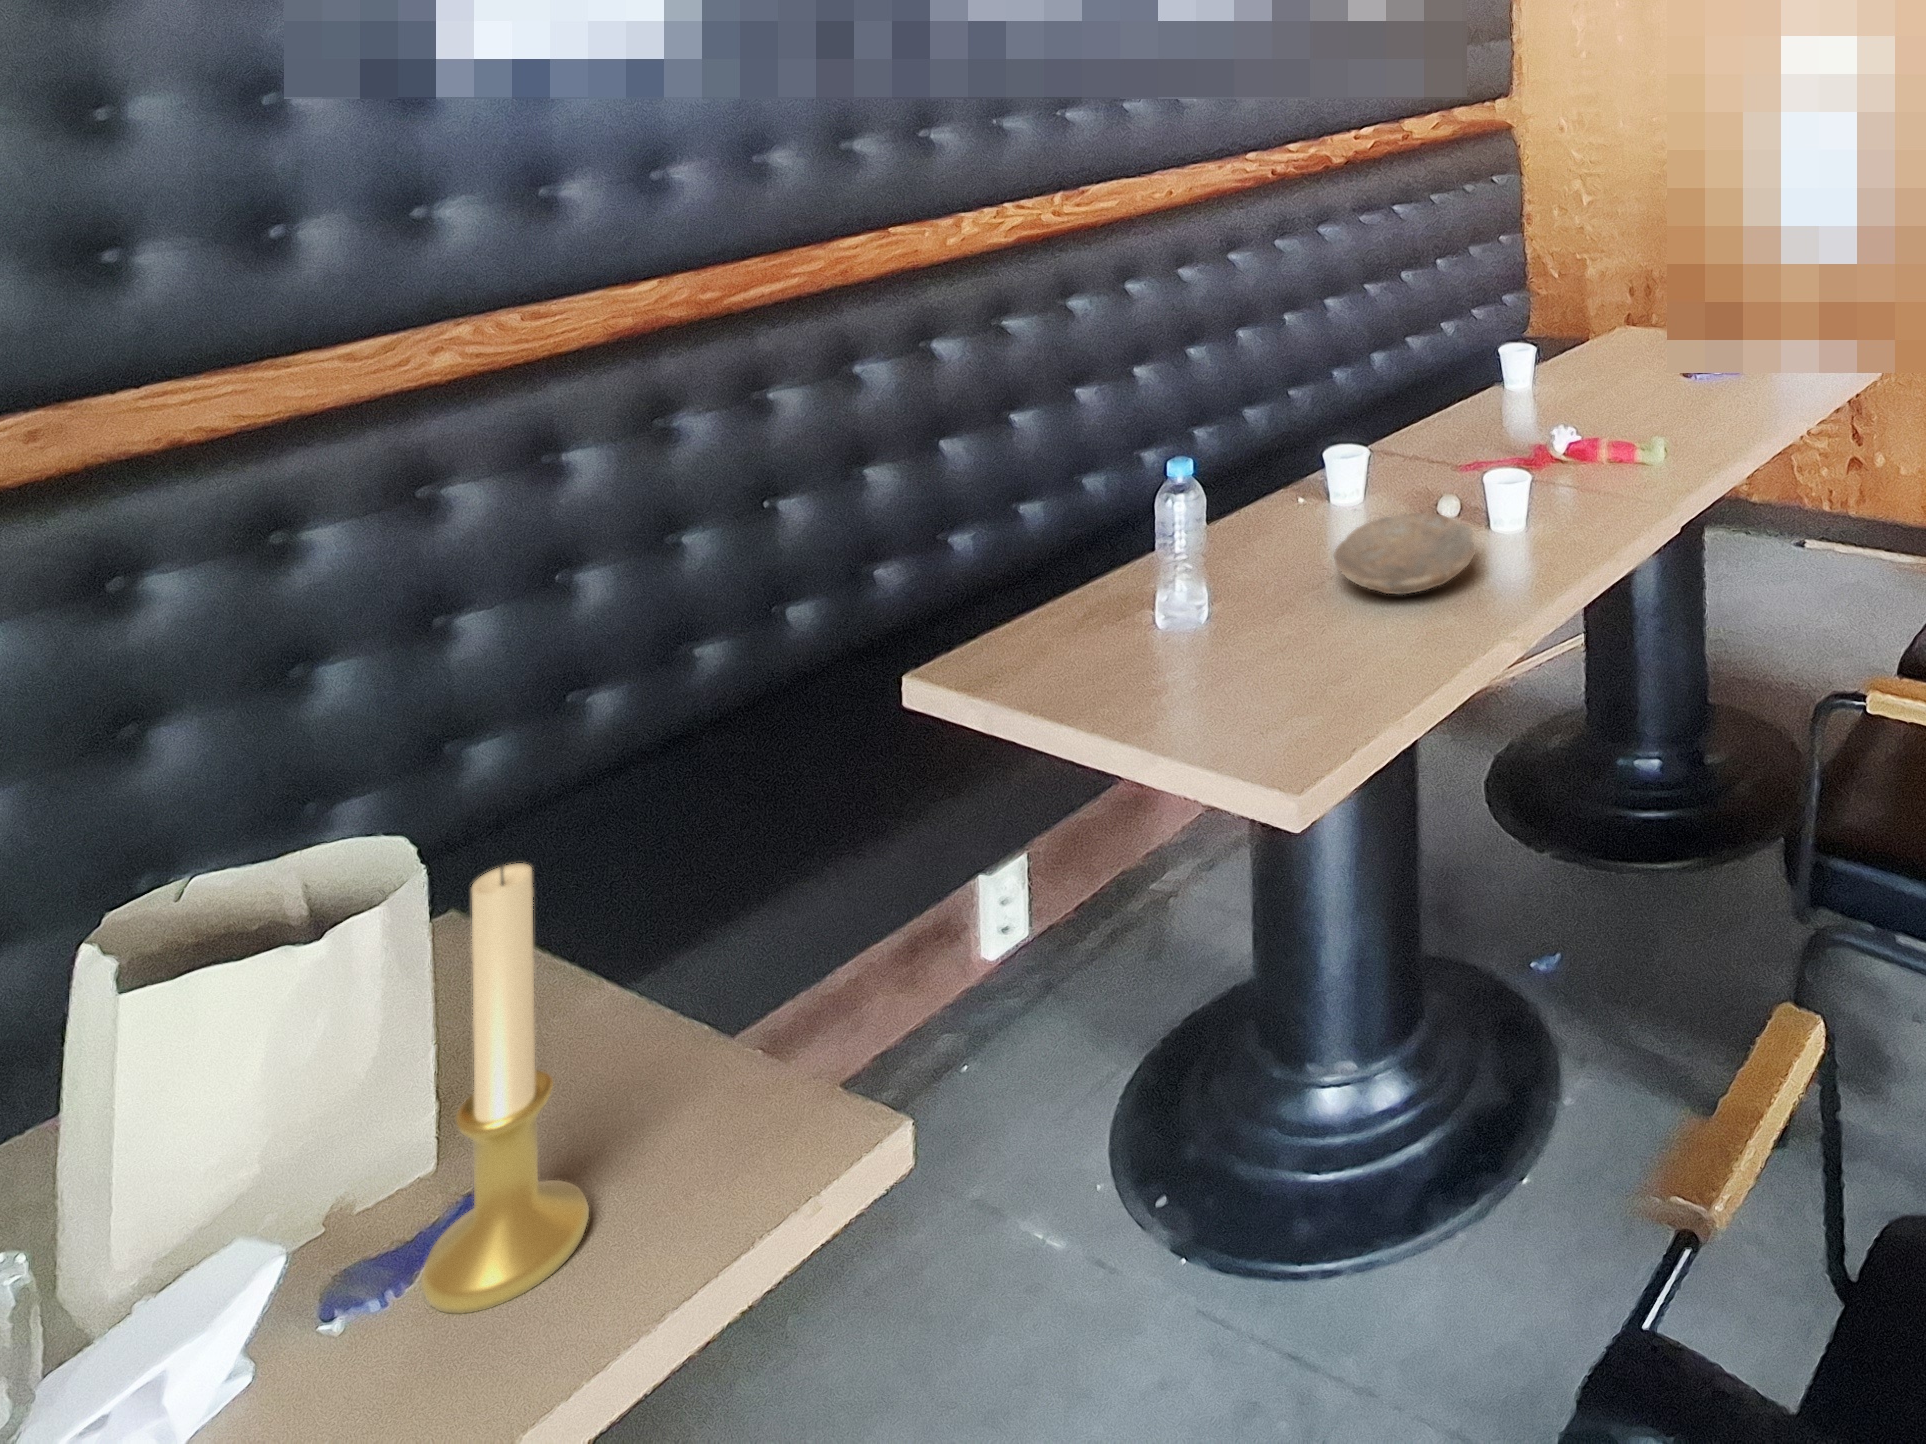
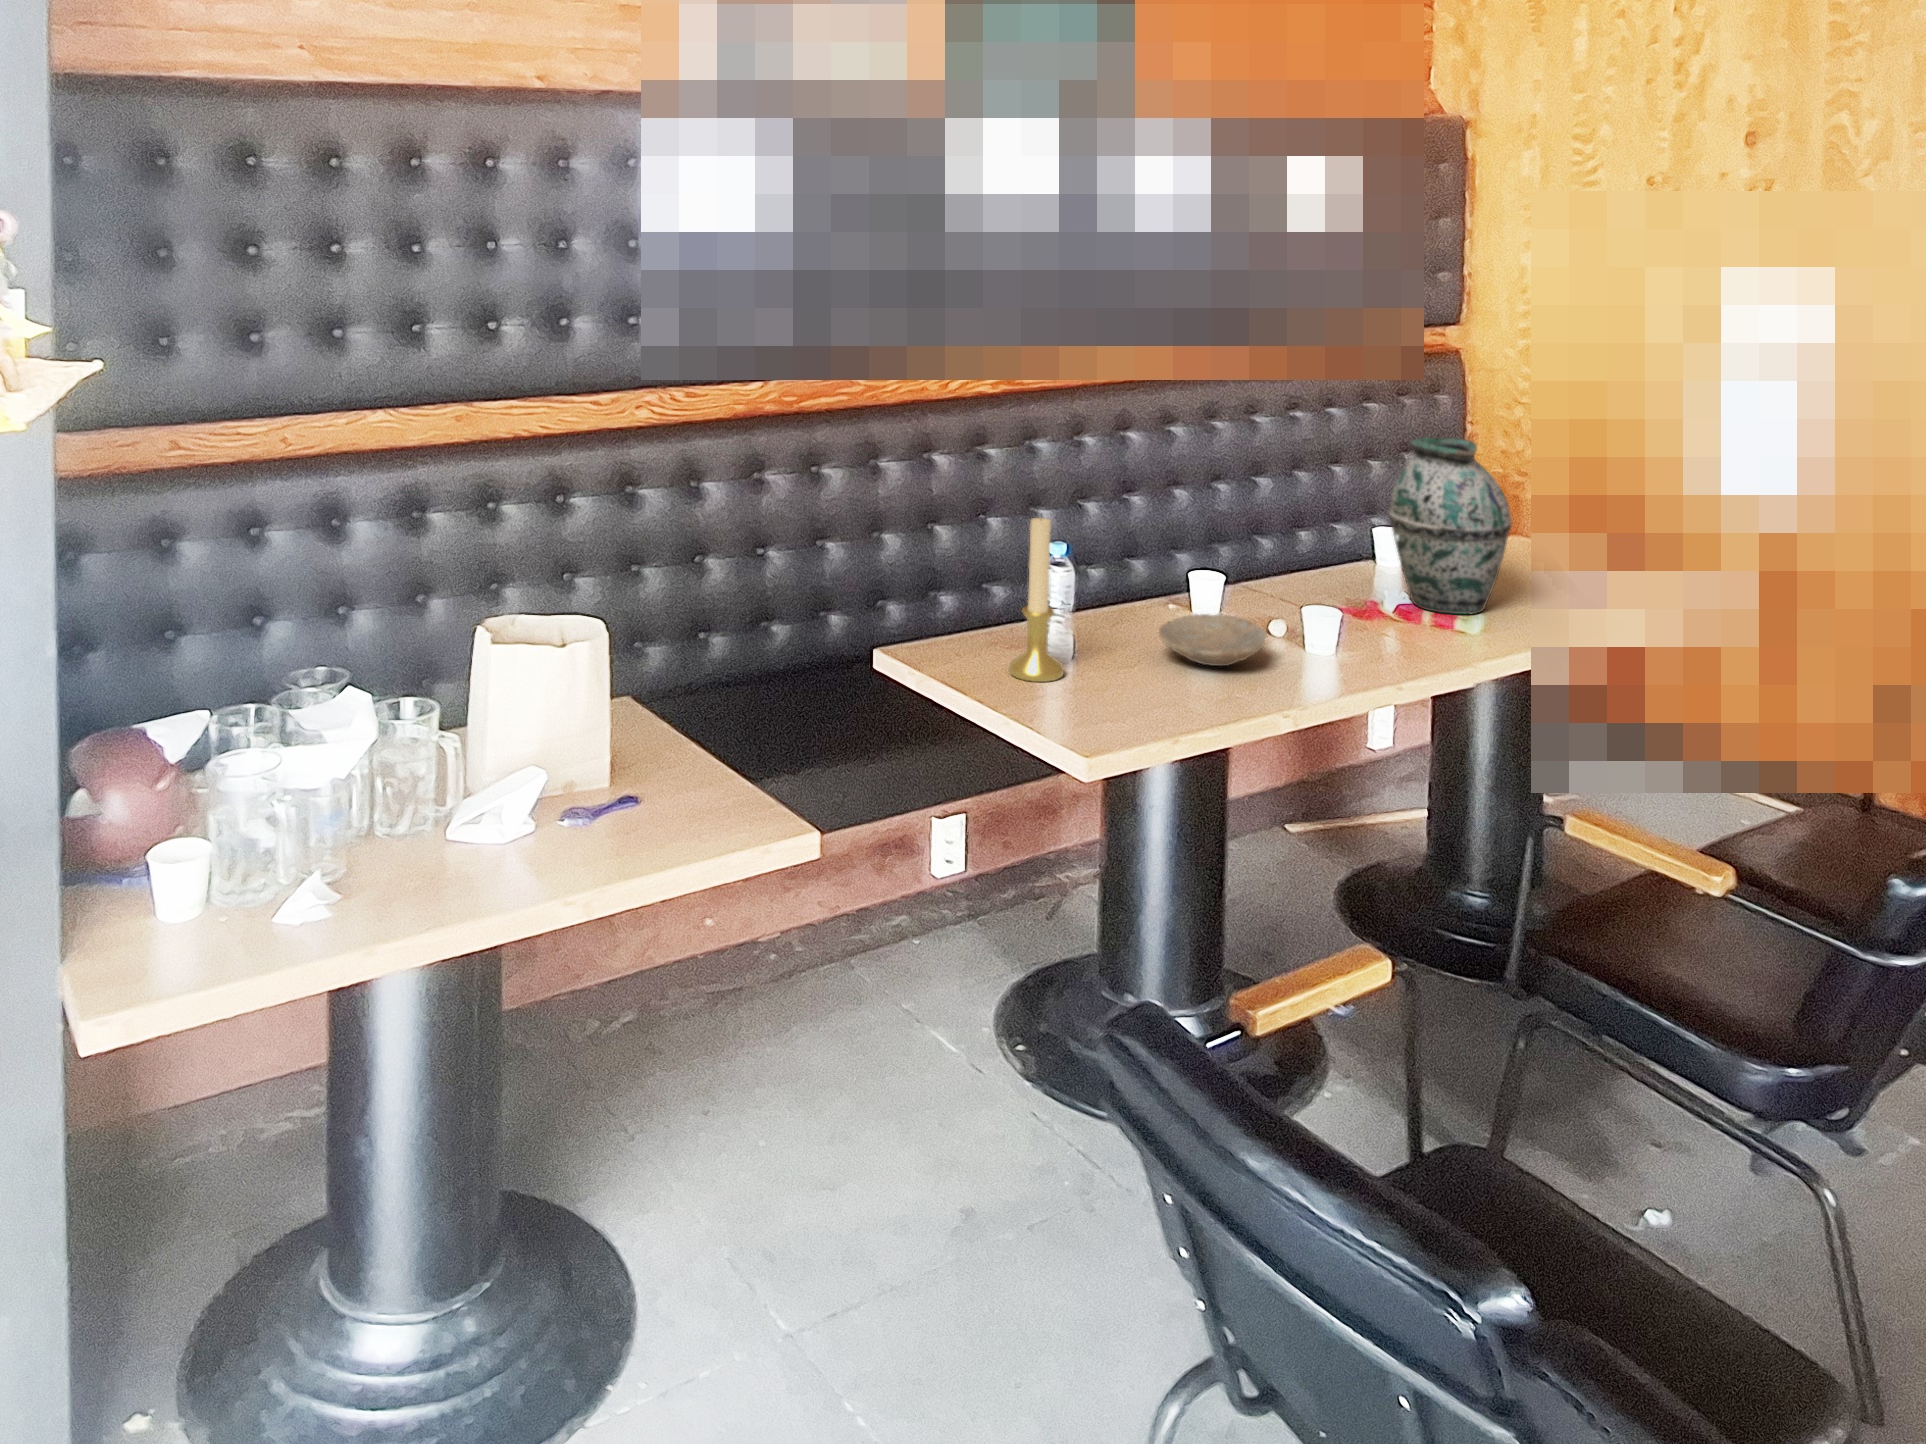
vase: none [1548,230,1682,438] -> present [1389,438,1512,614]
candle holder: present [421,863,589,1314] -> present [1009,517,1064,682]

